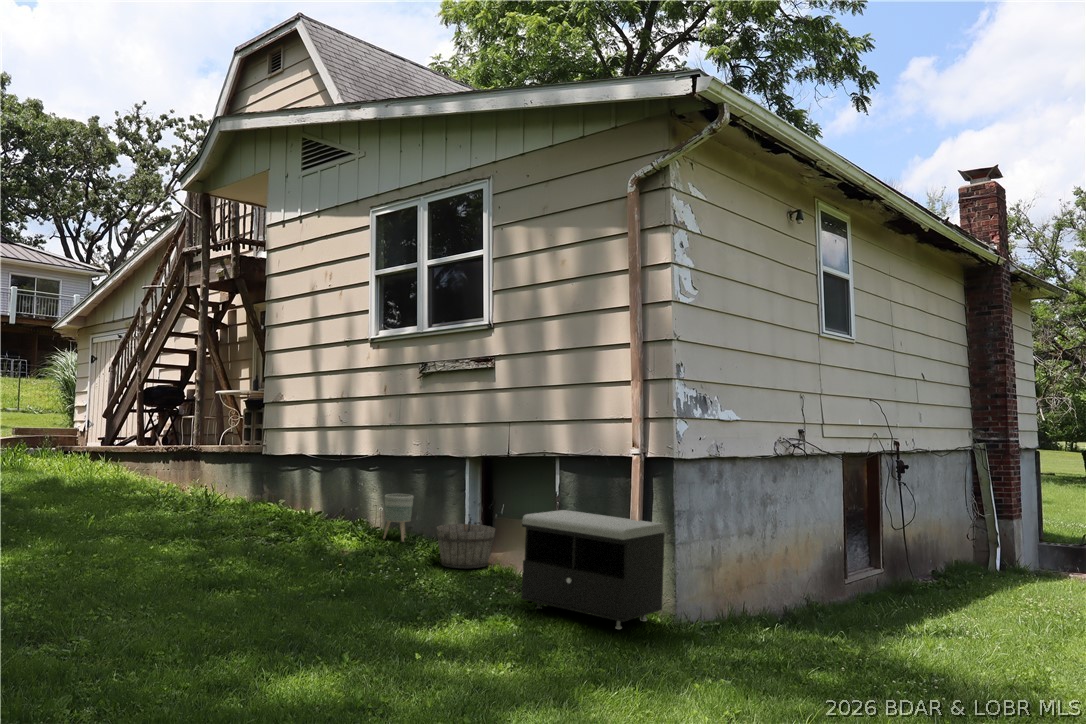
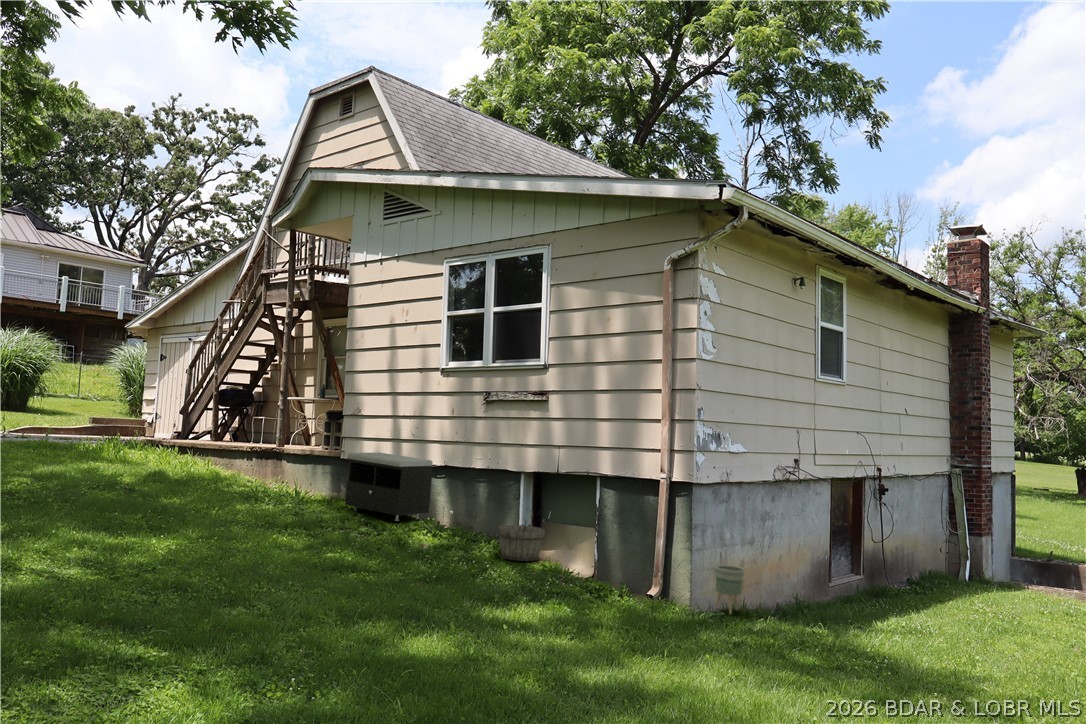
planter: present [383,494,414,541] -> present [714,565,745,614]
storage bench: present [521,510,665,629] -> present [345,453,433,521]

